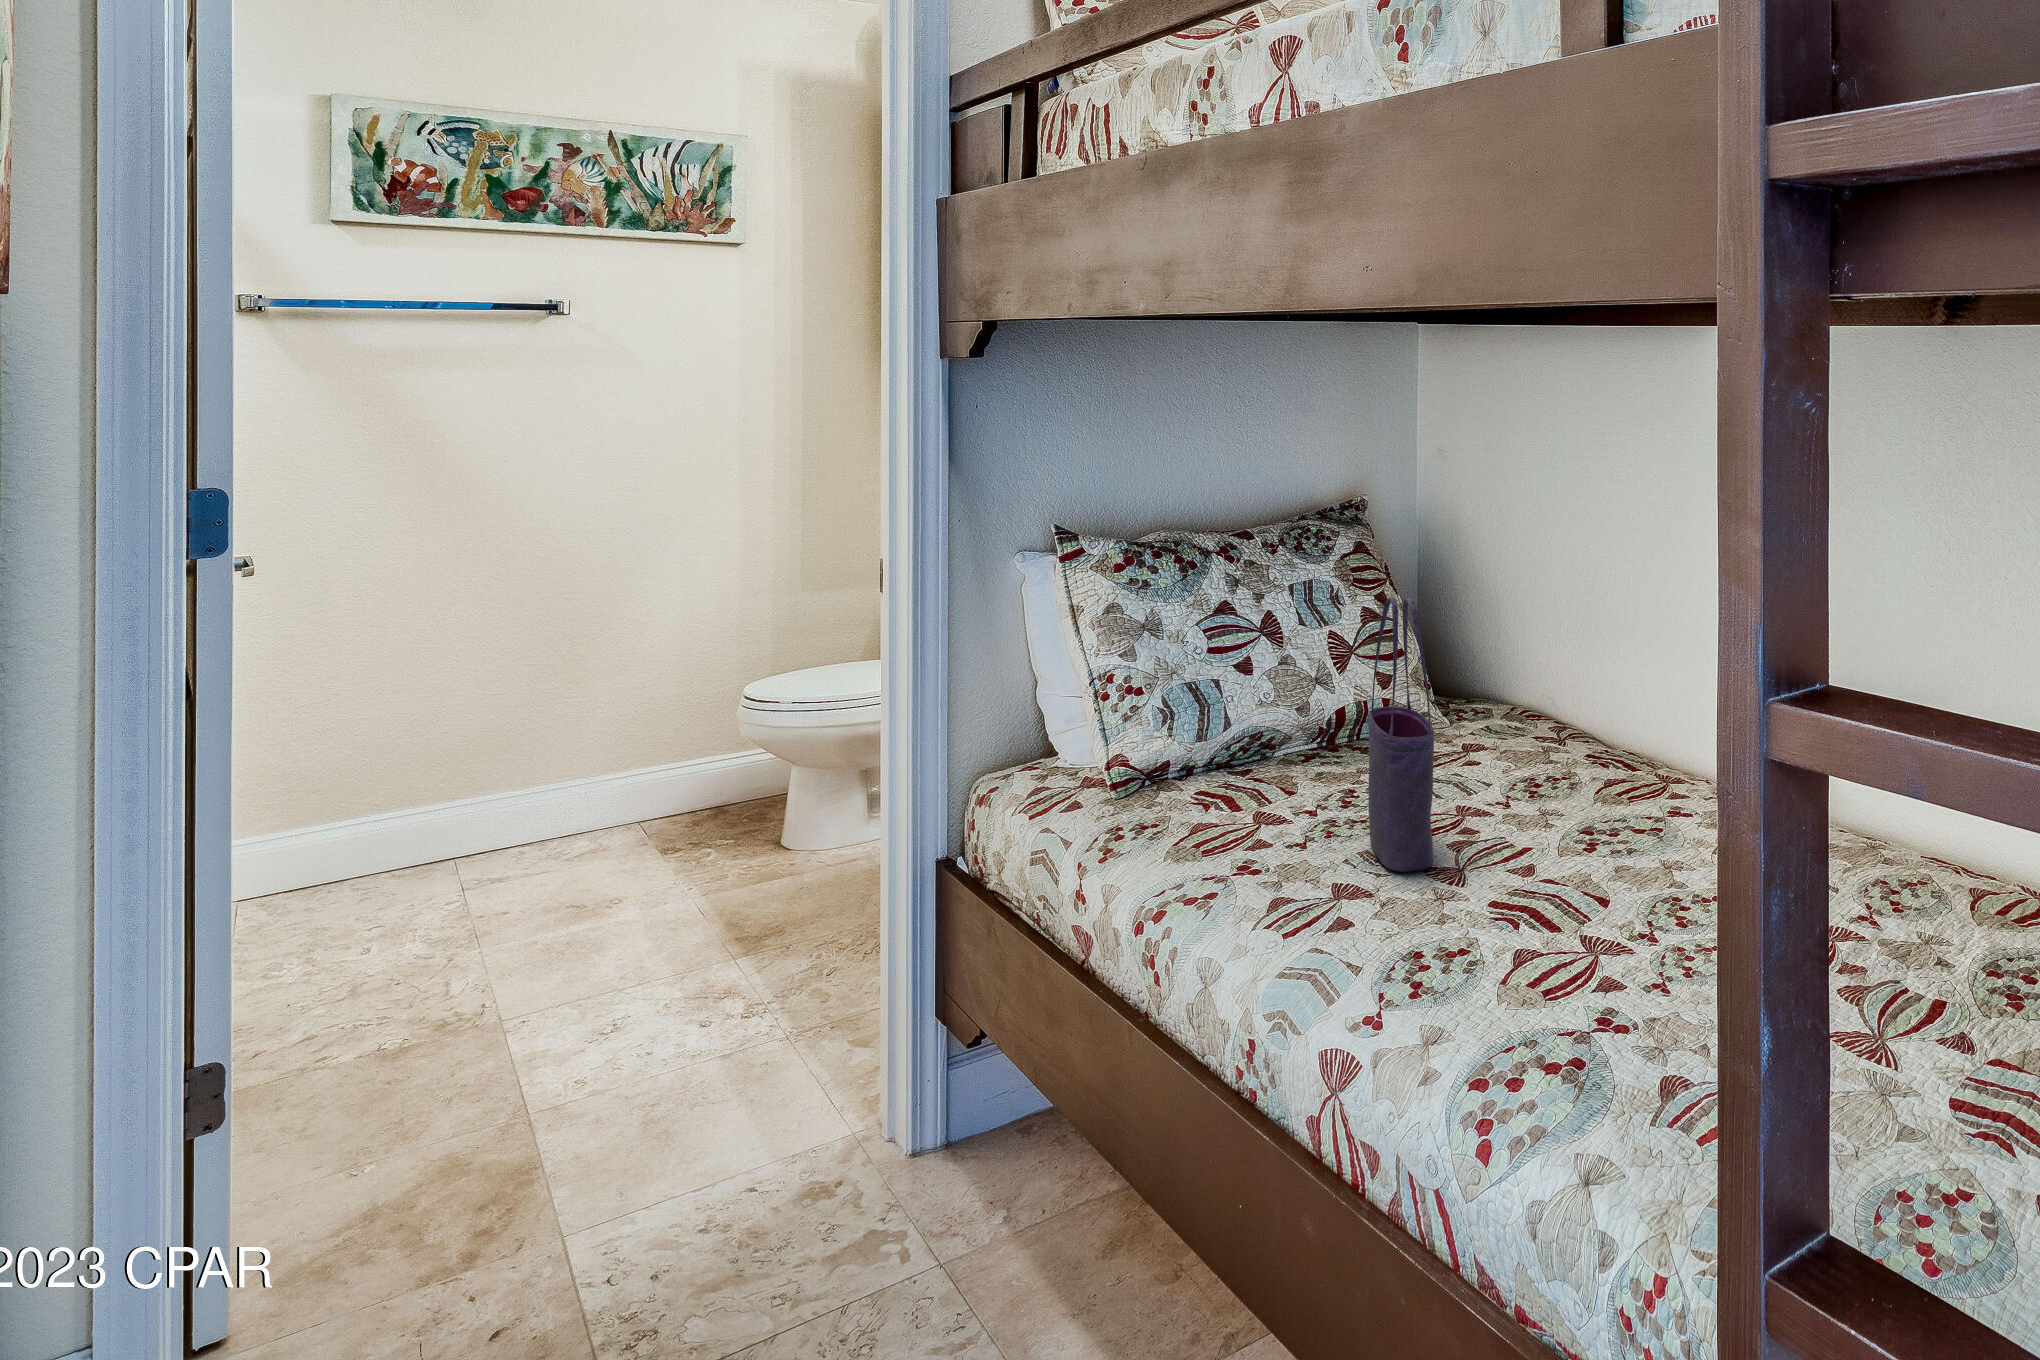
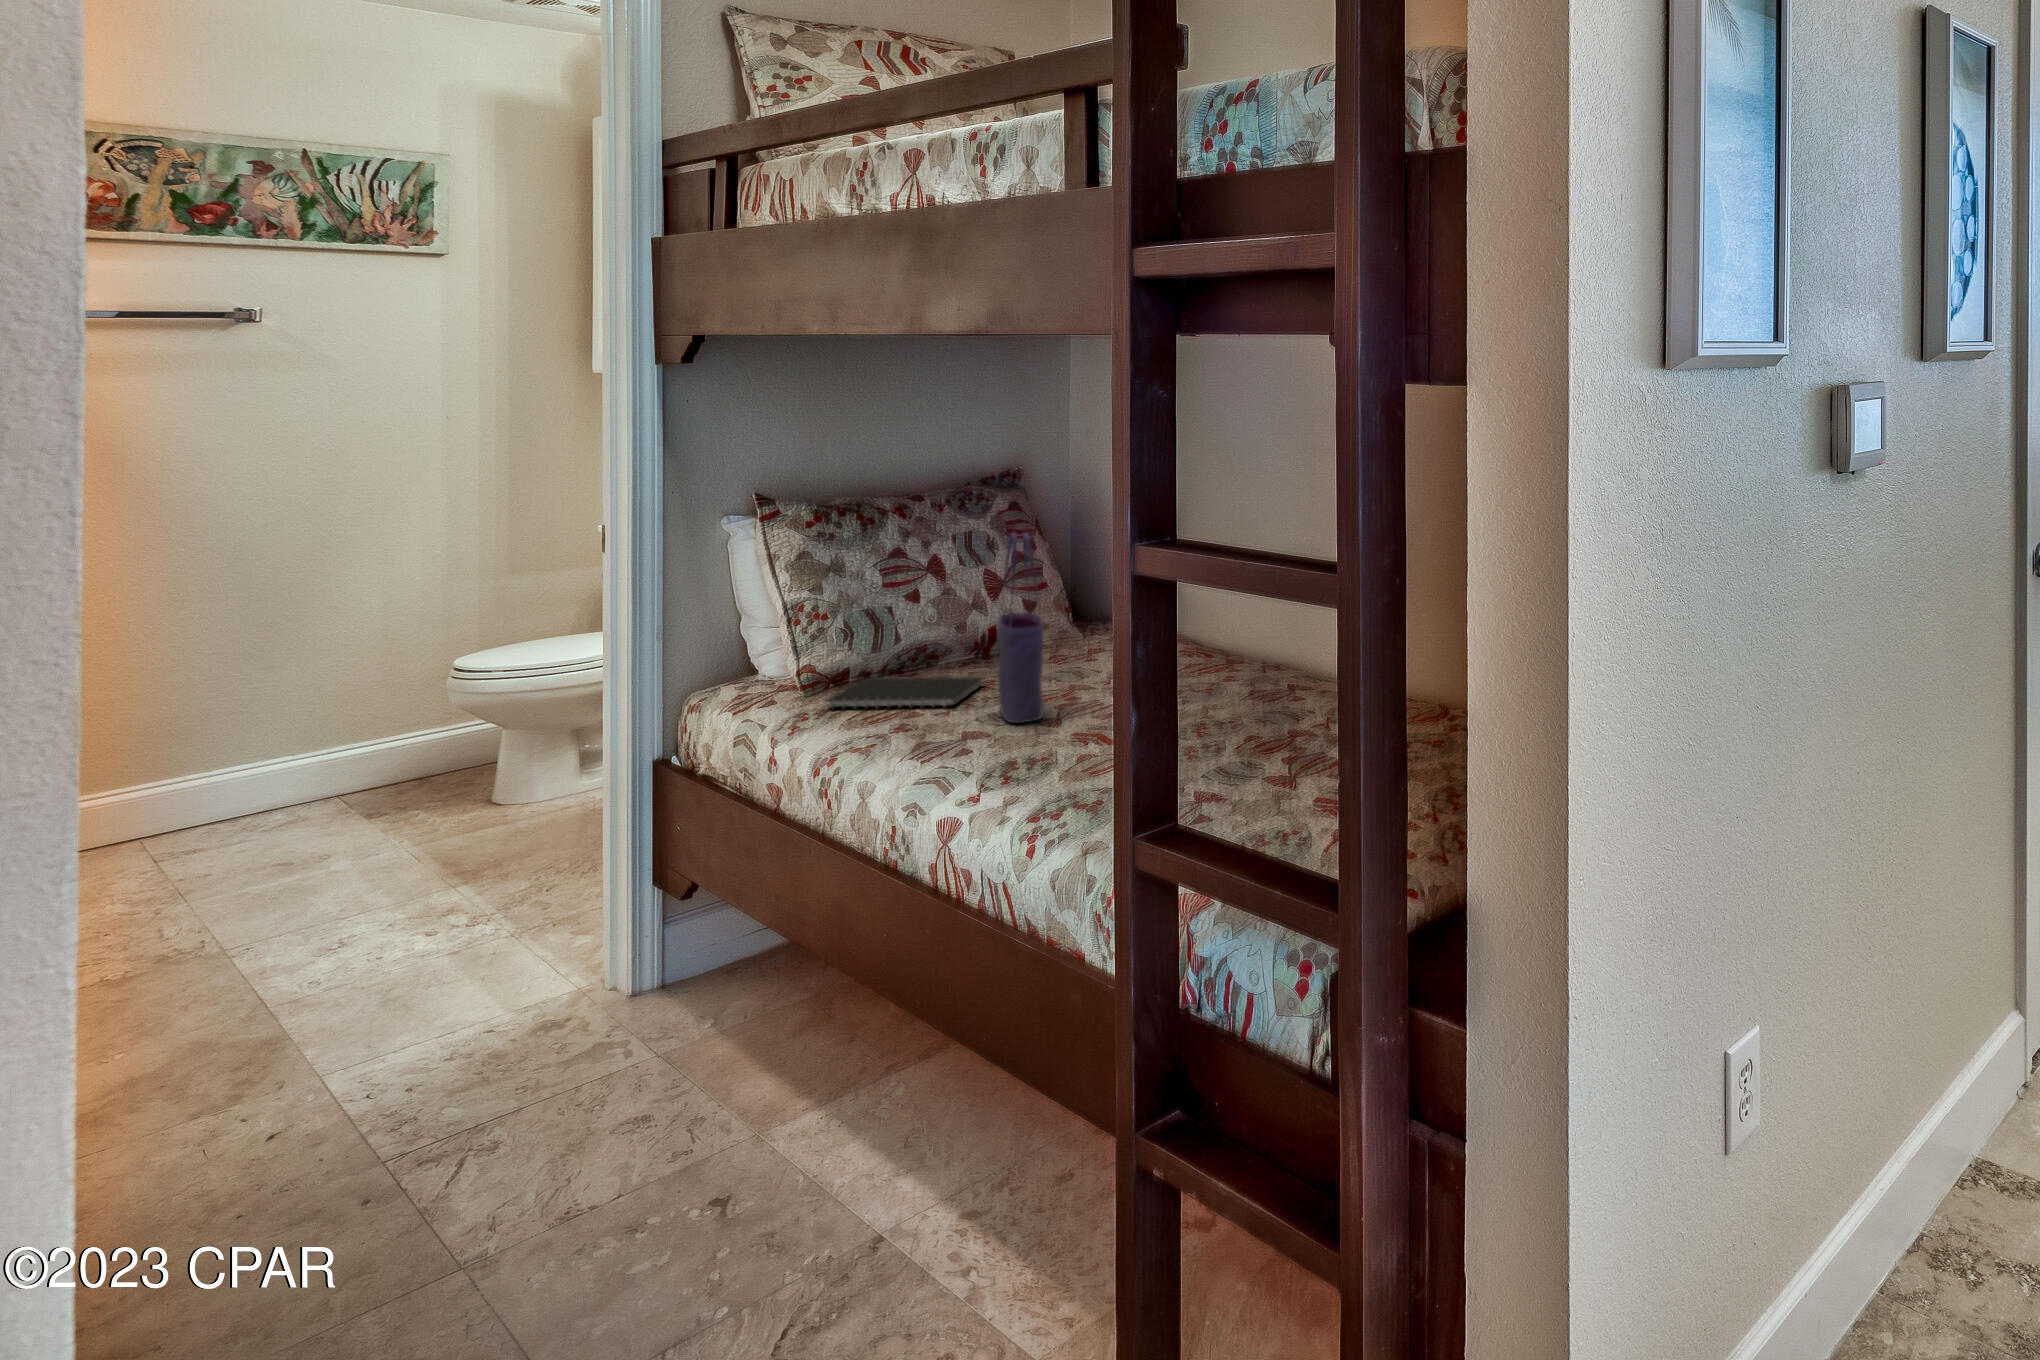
notebook: none [1144,774,1339,832] -> present [827,677,985,708]

